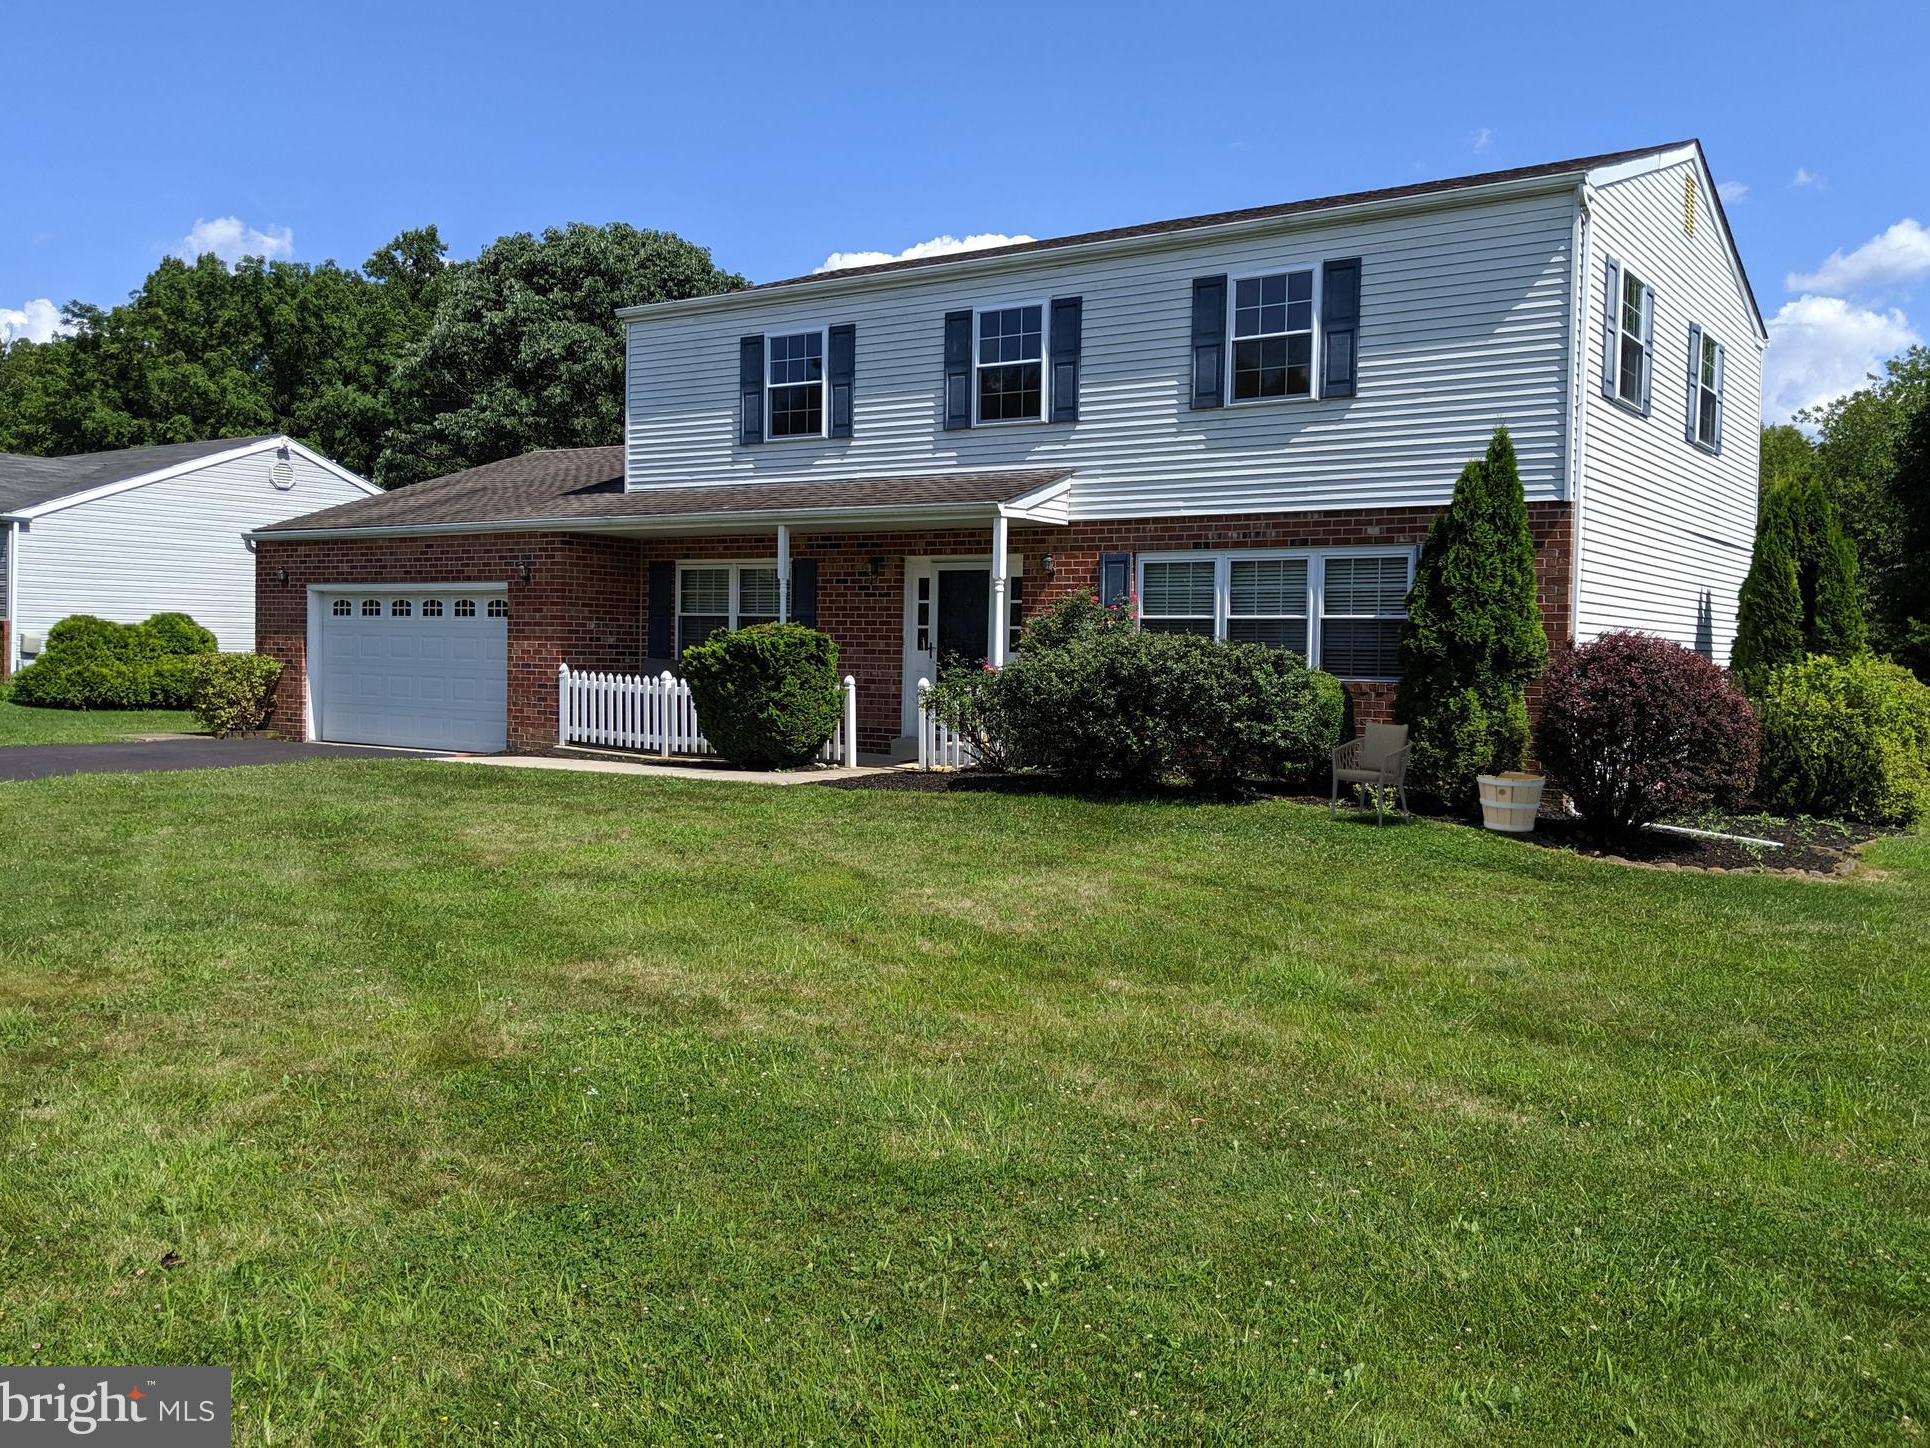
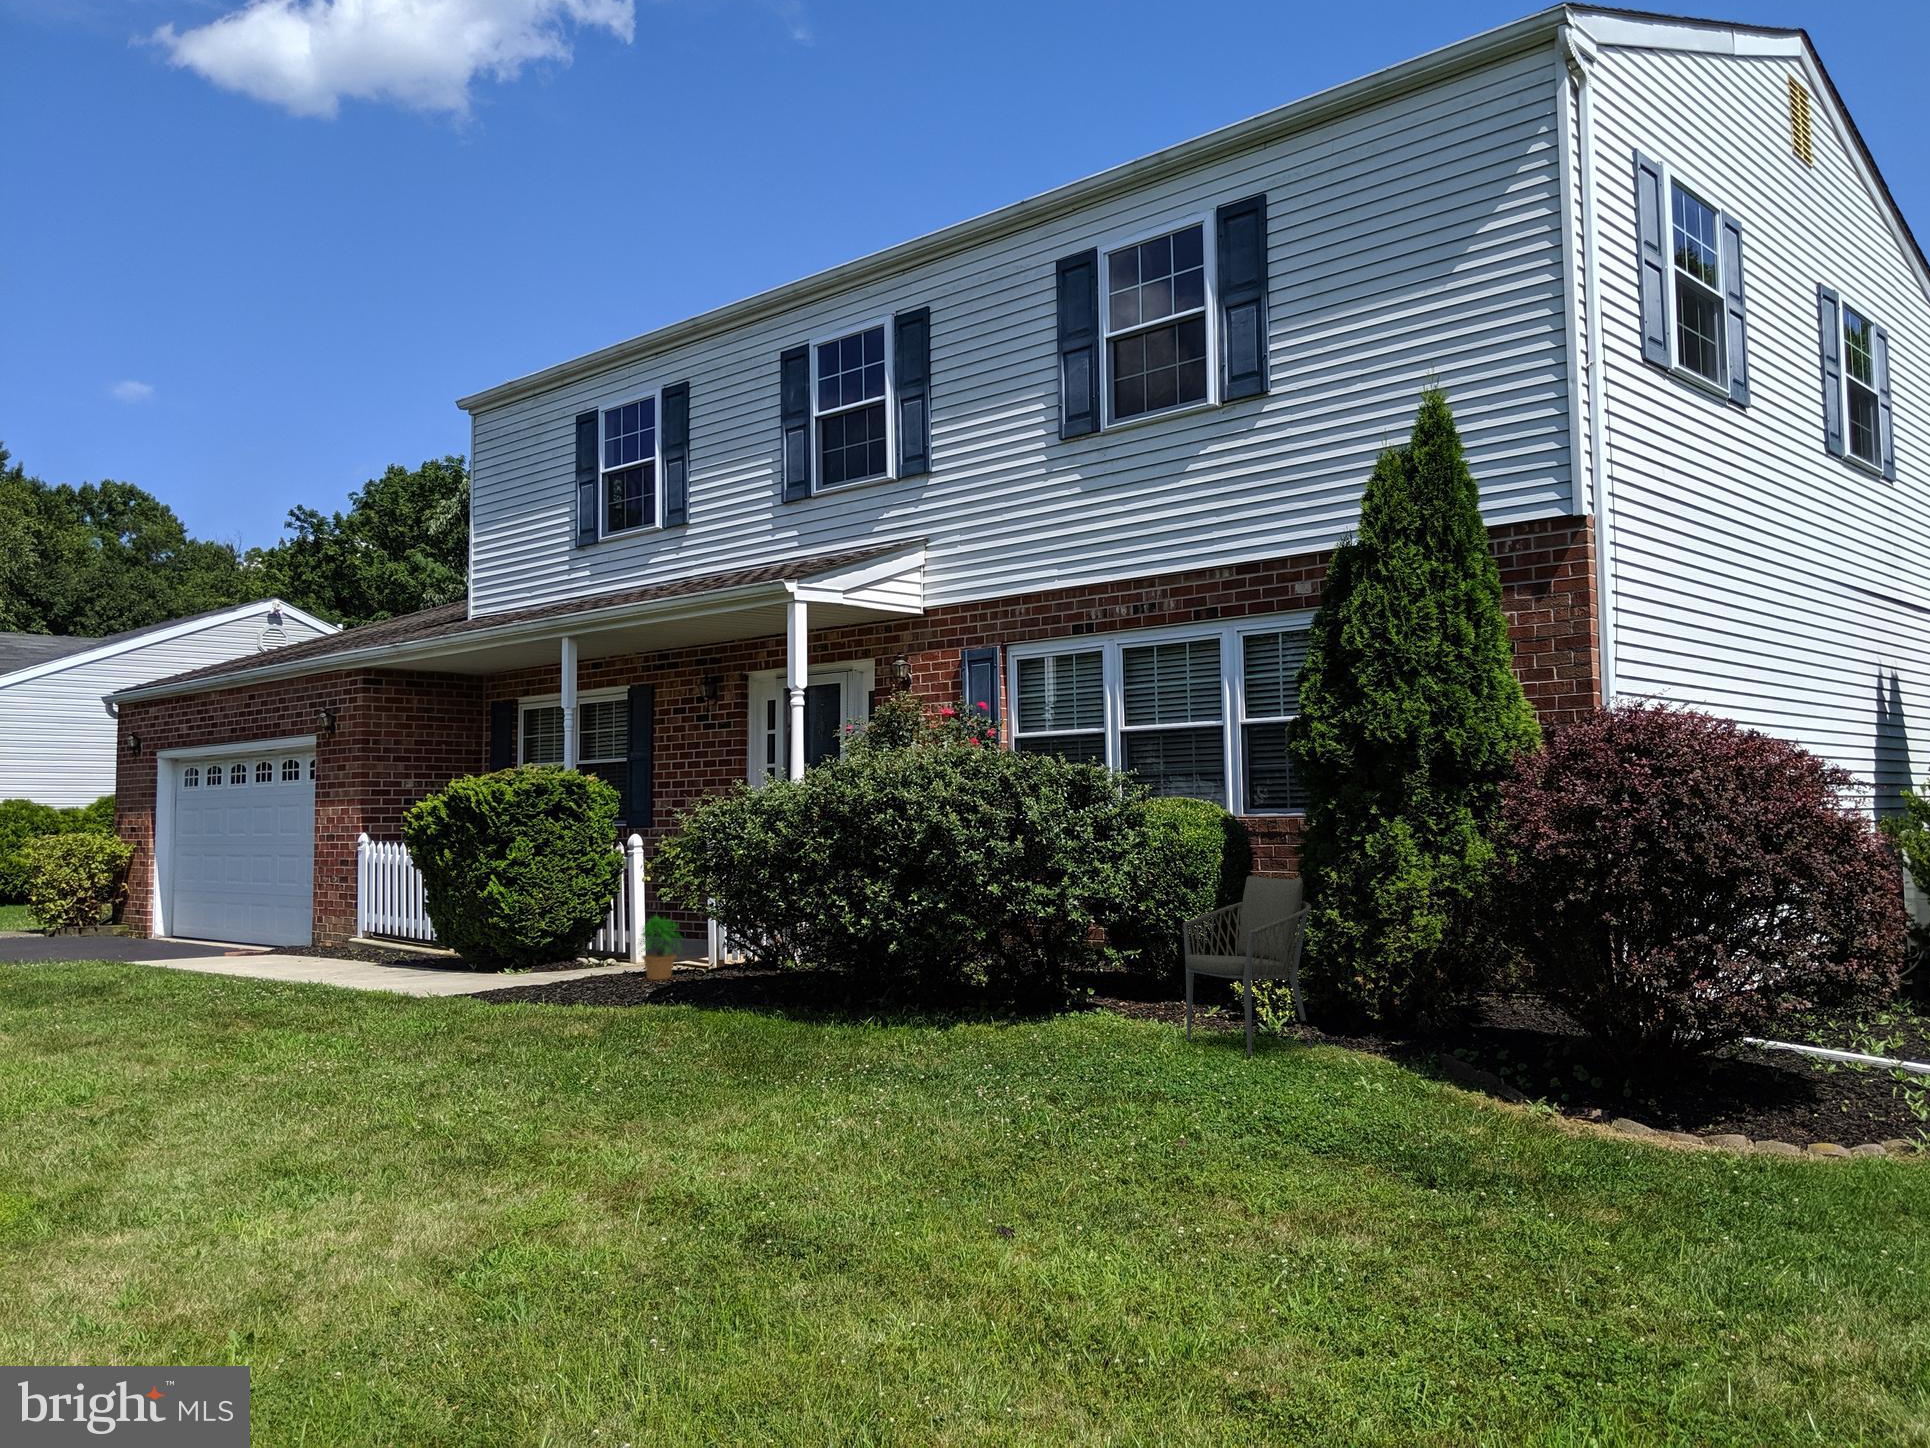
potted plant: none [890,736,924,781] -> present [639,916,681,980]
wooden bucket: present [1477,771,1545,832] -> none [1423,953,1538,1061]

